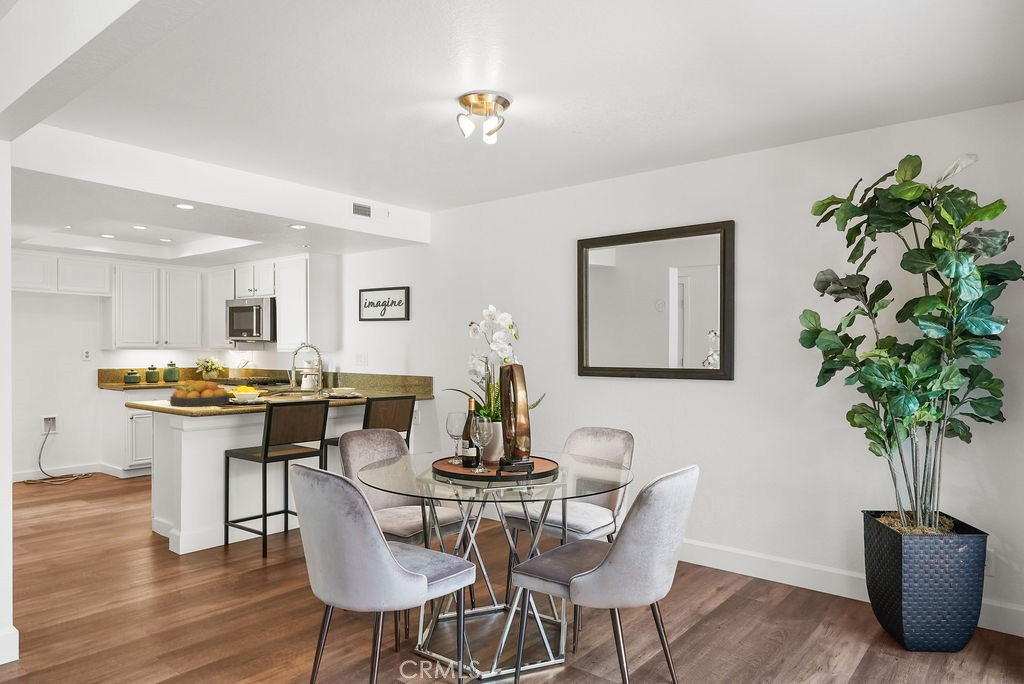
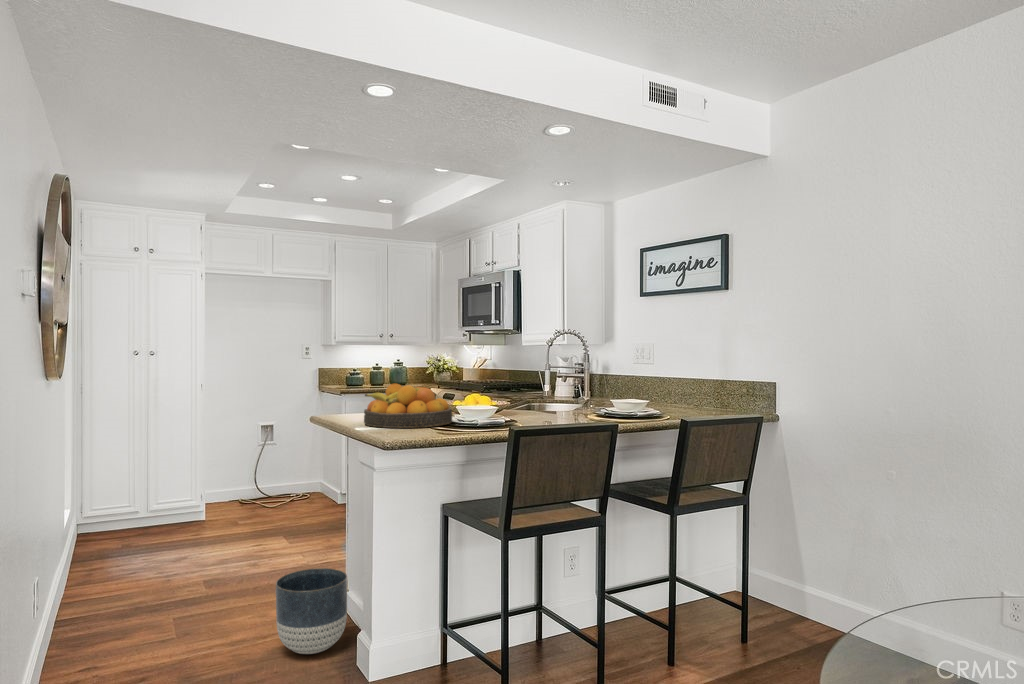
planter: none [110,498,159,549] -> present [276,568,347,654]

